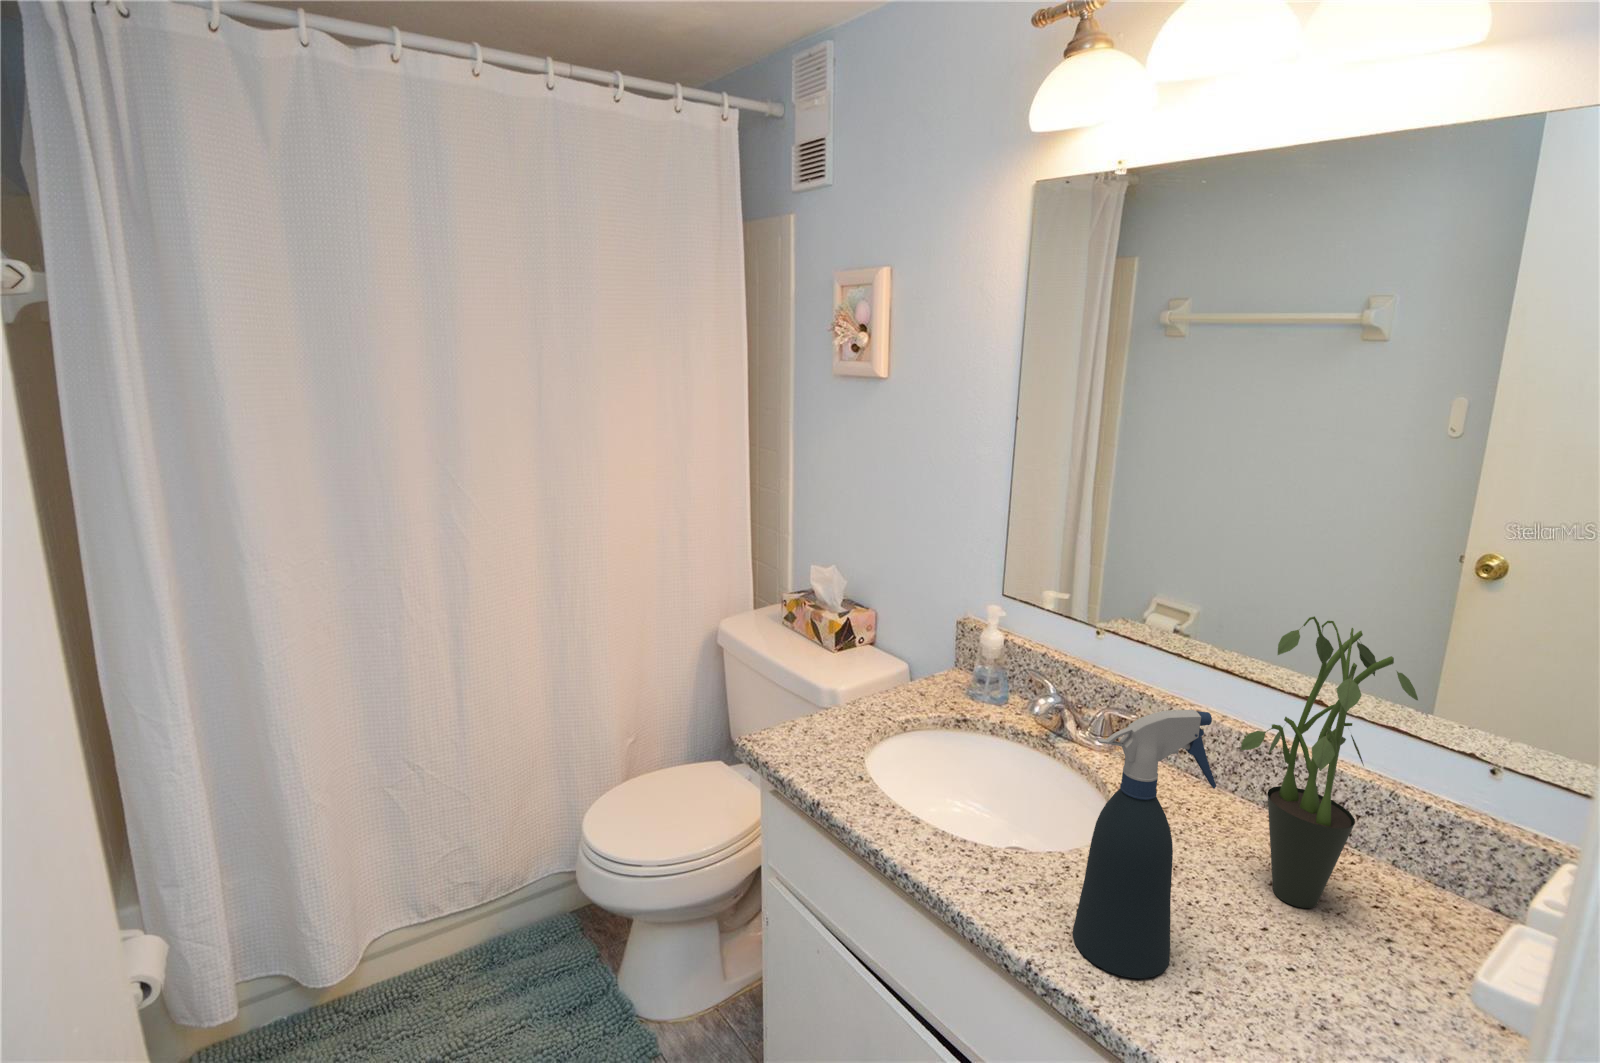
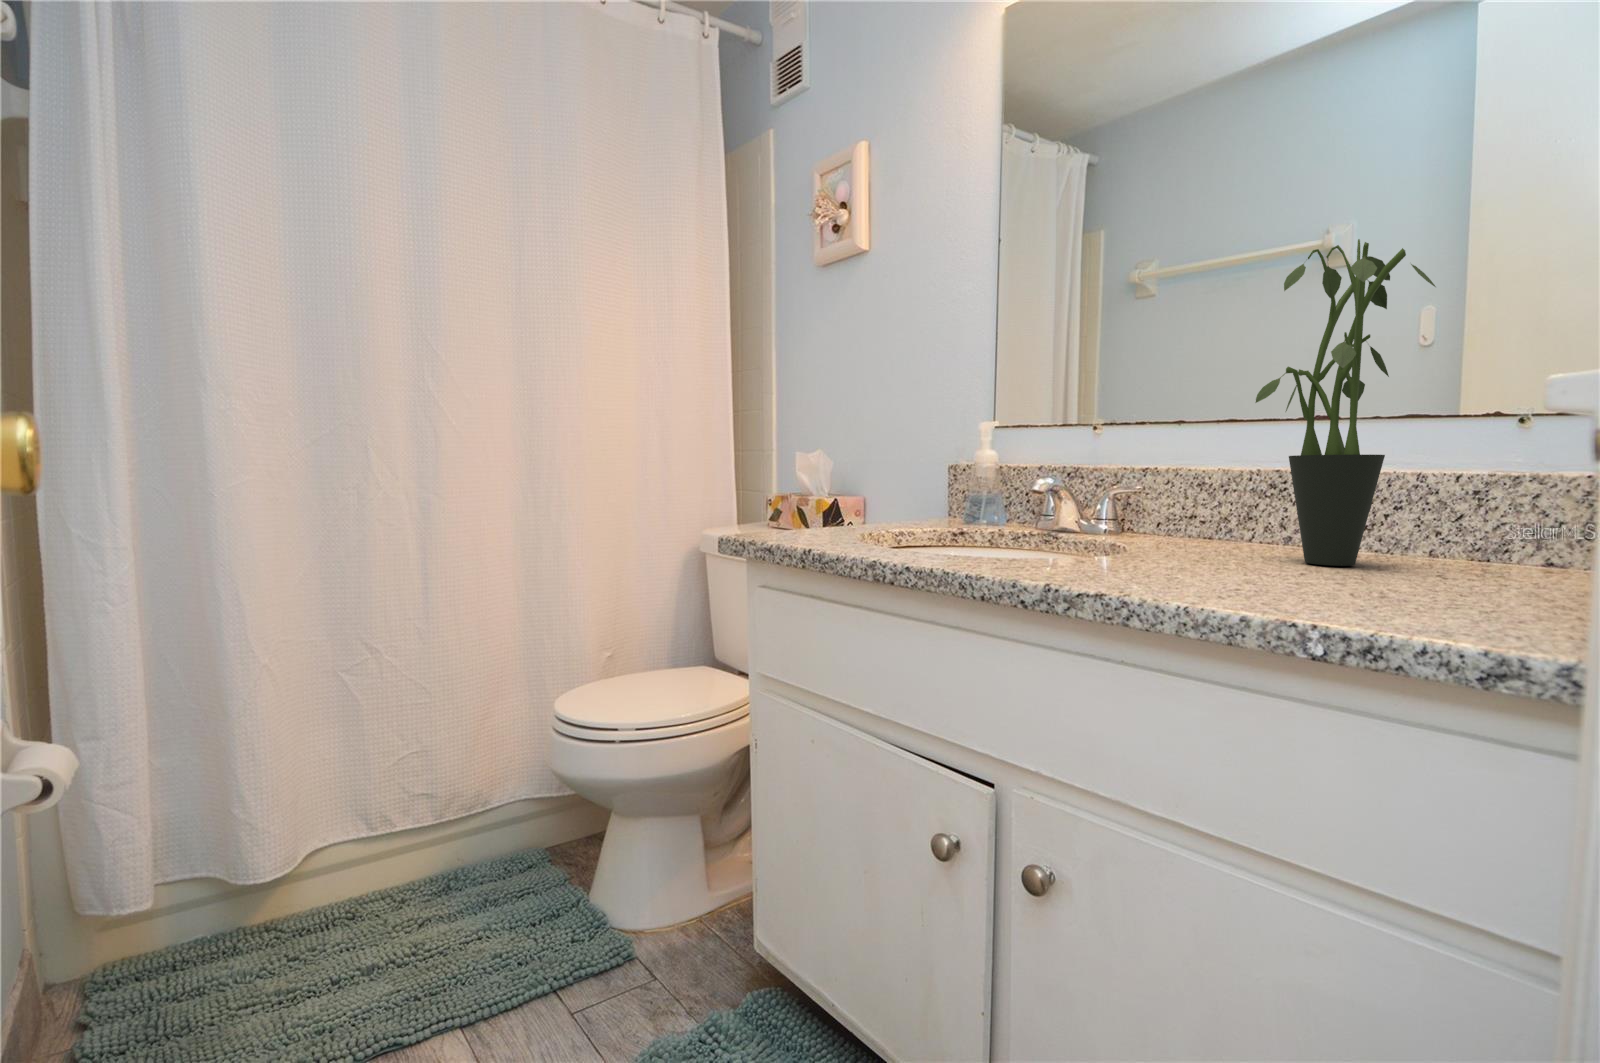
spray bottle: present [1073,710,1216,978] -> none [1092,291,1235,580]

